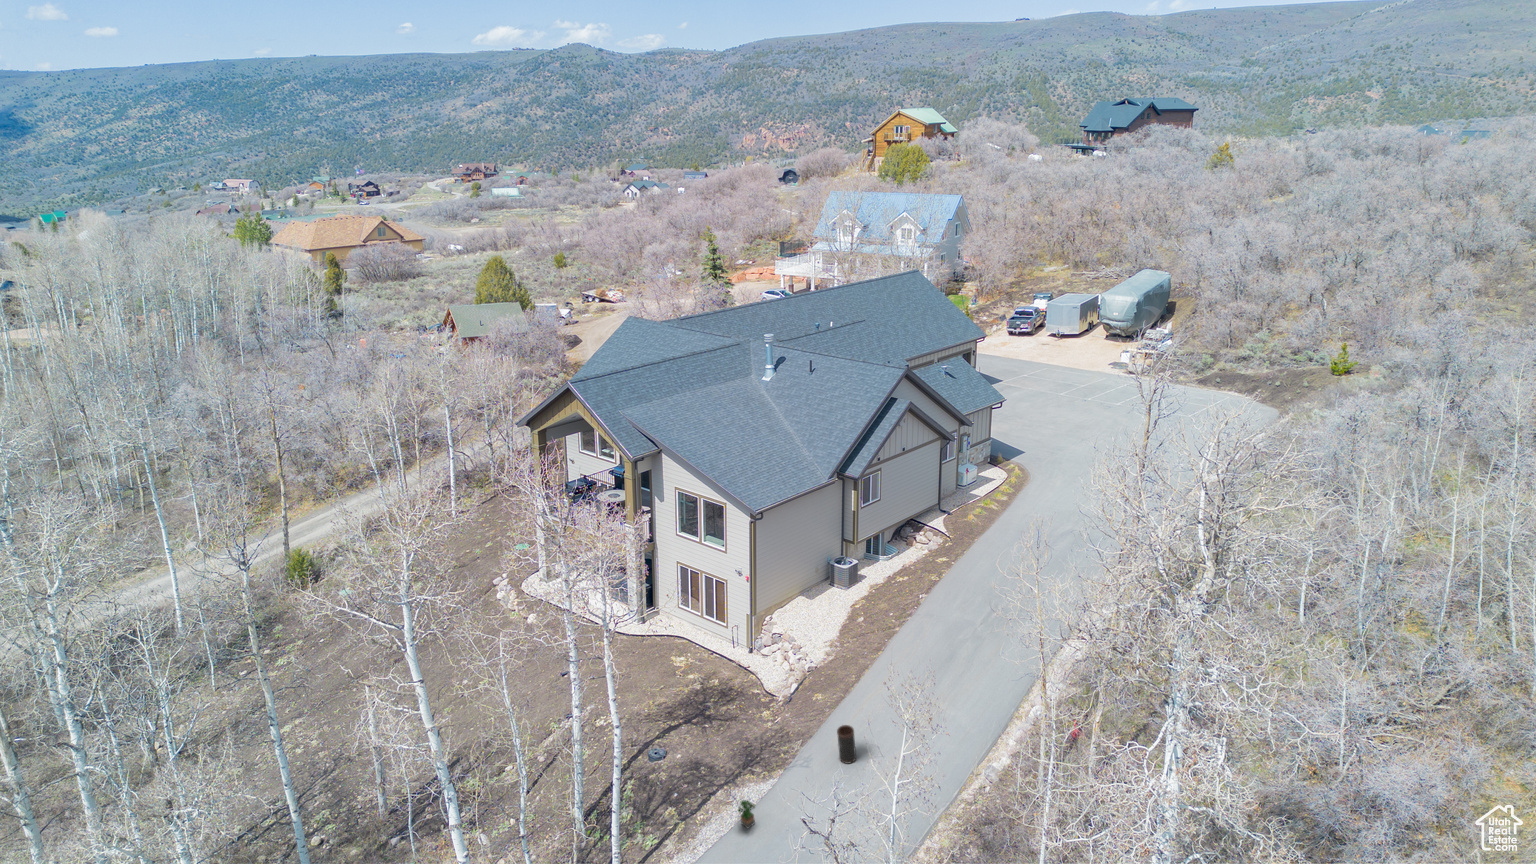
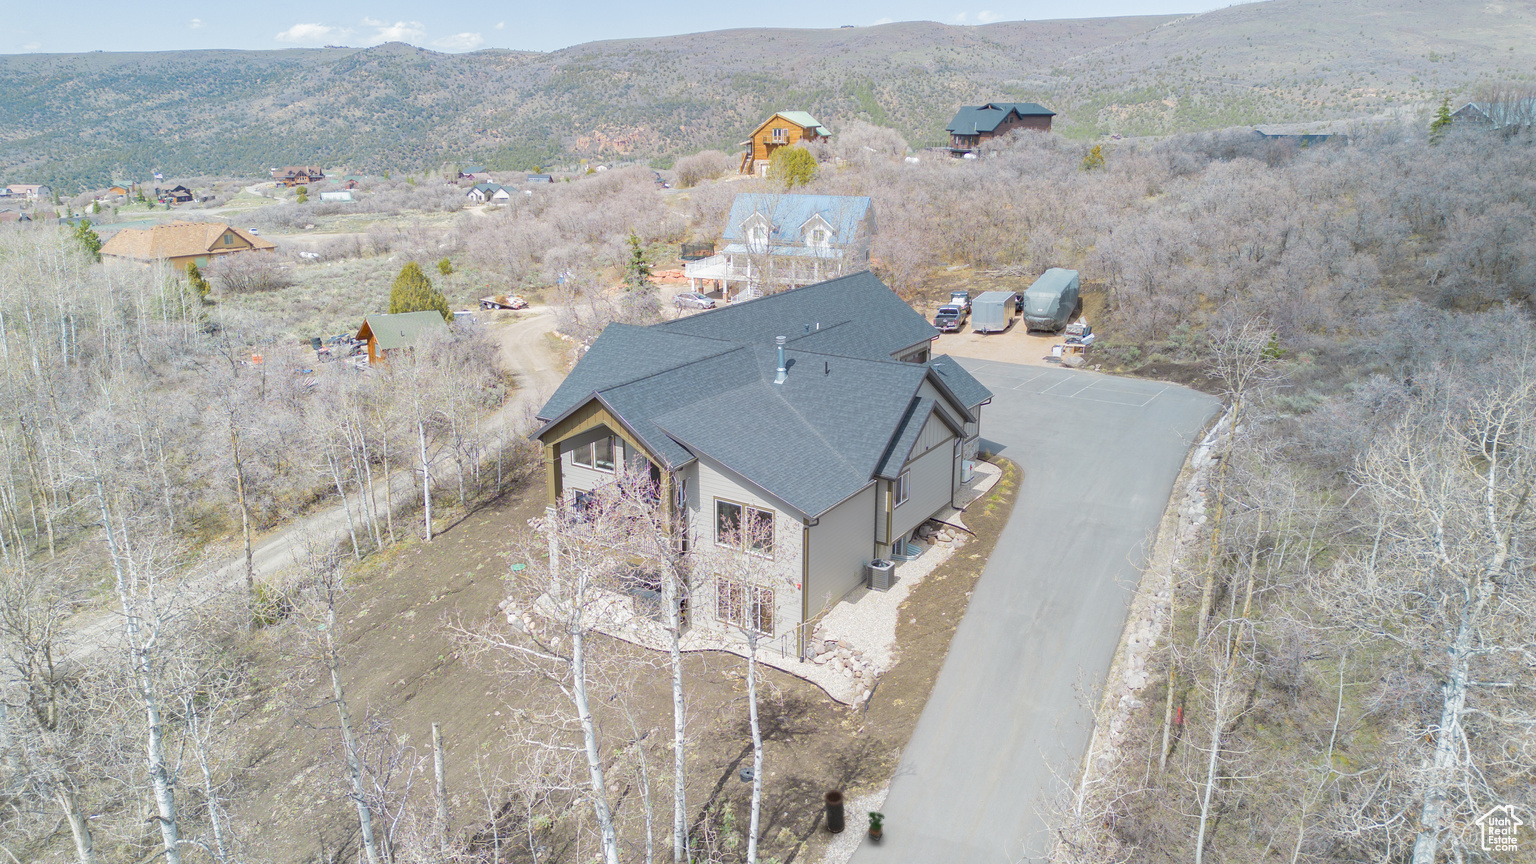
trash can: present [837,725,856,764] -> present [825,790,845,833]

